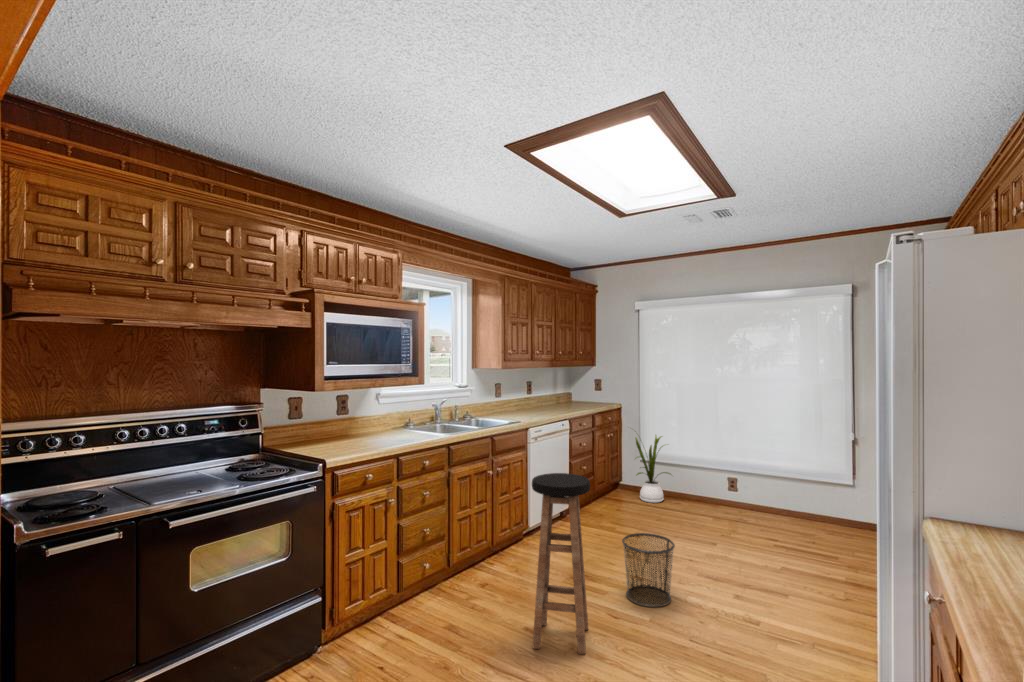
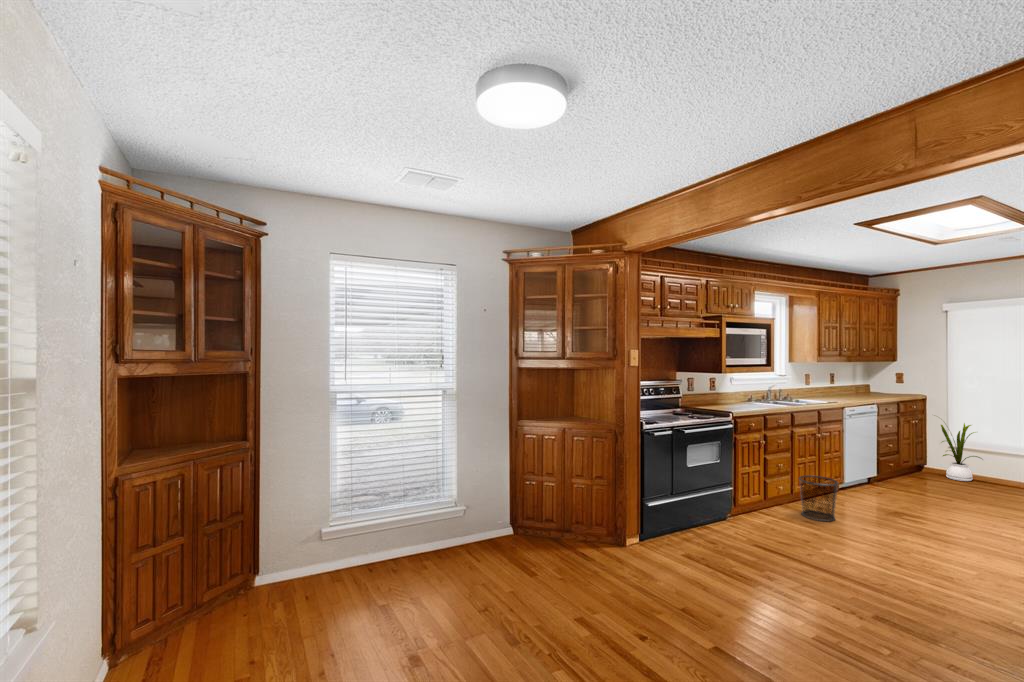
bar stool: present [532,473,590,654] -> none [872,433,919,547]
waste bin: present [622,533,675,607] -> present [799,475,838,521]

